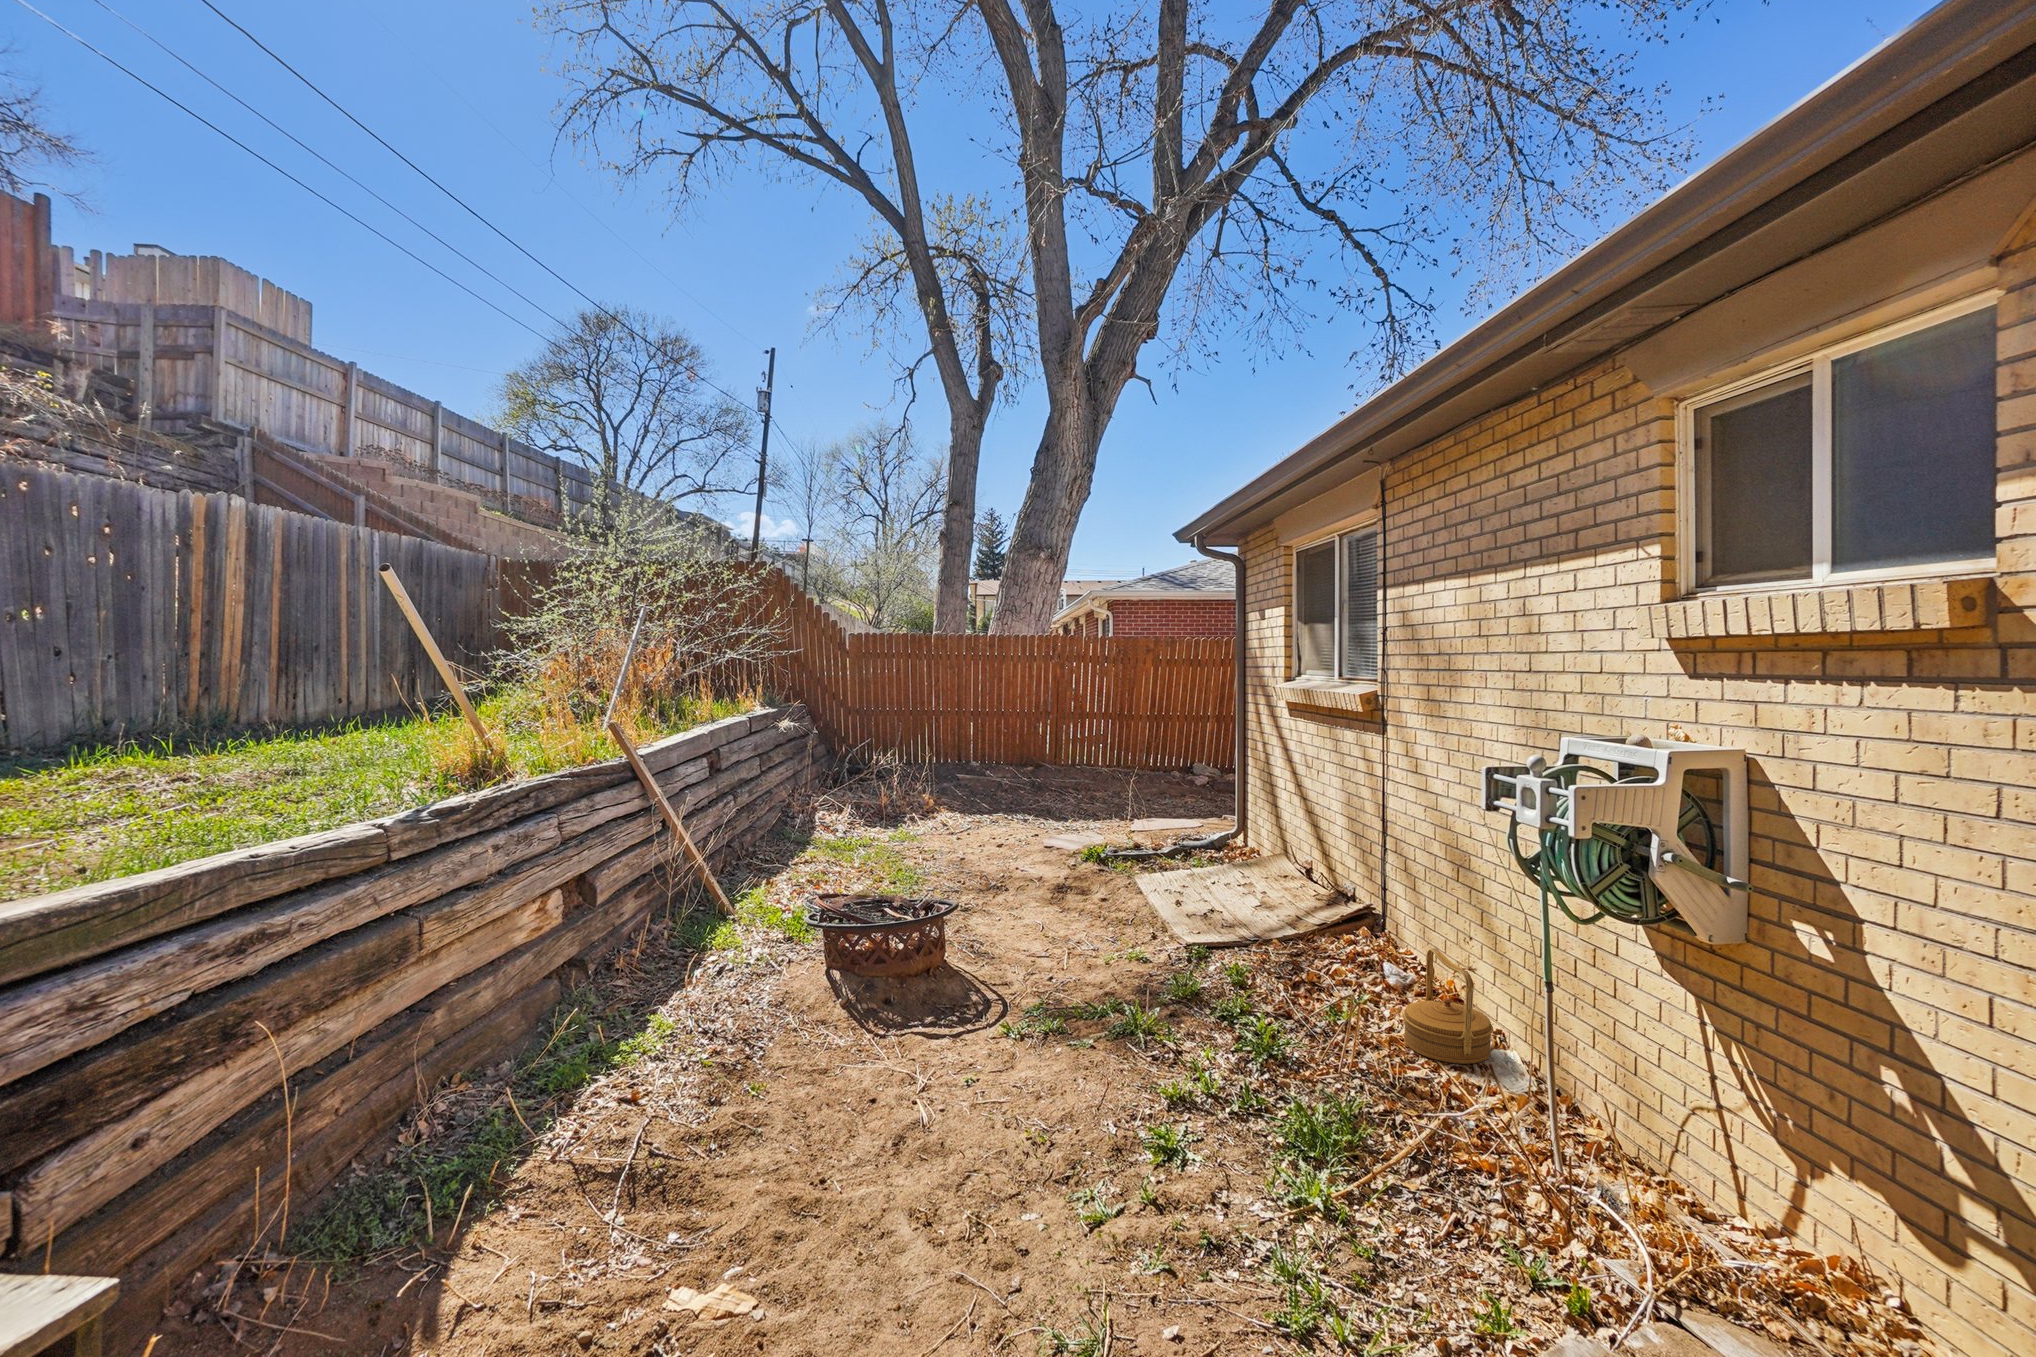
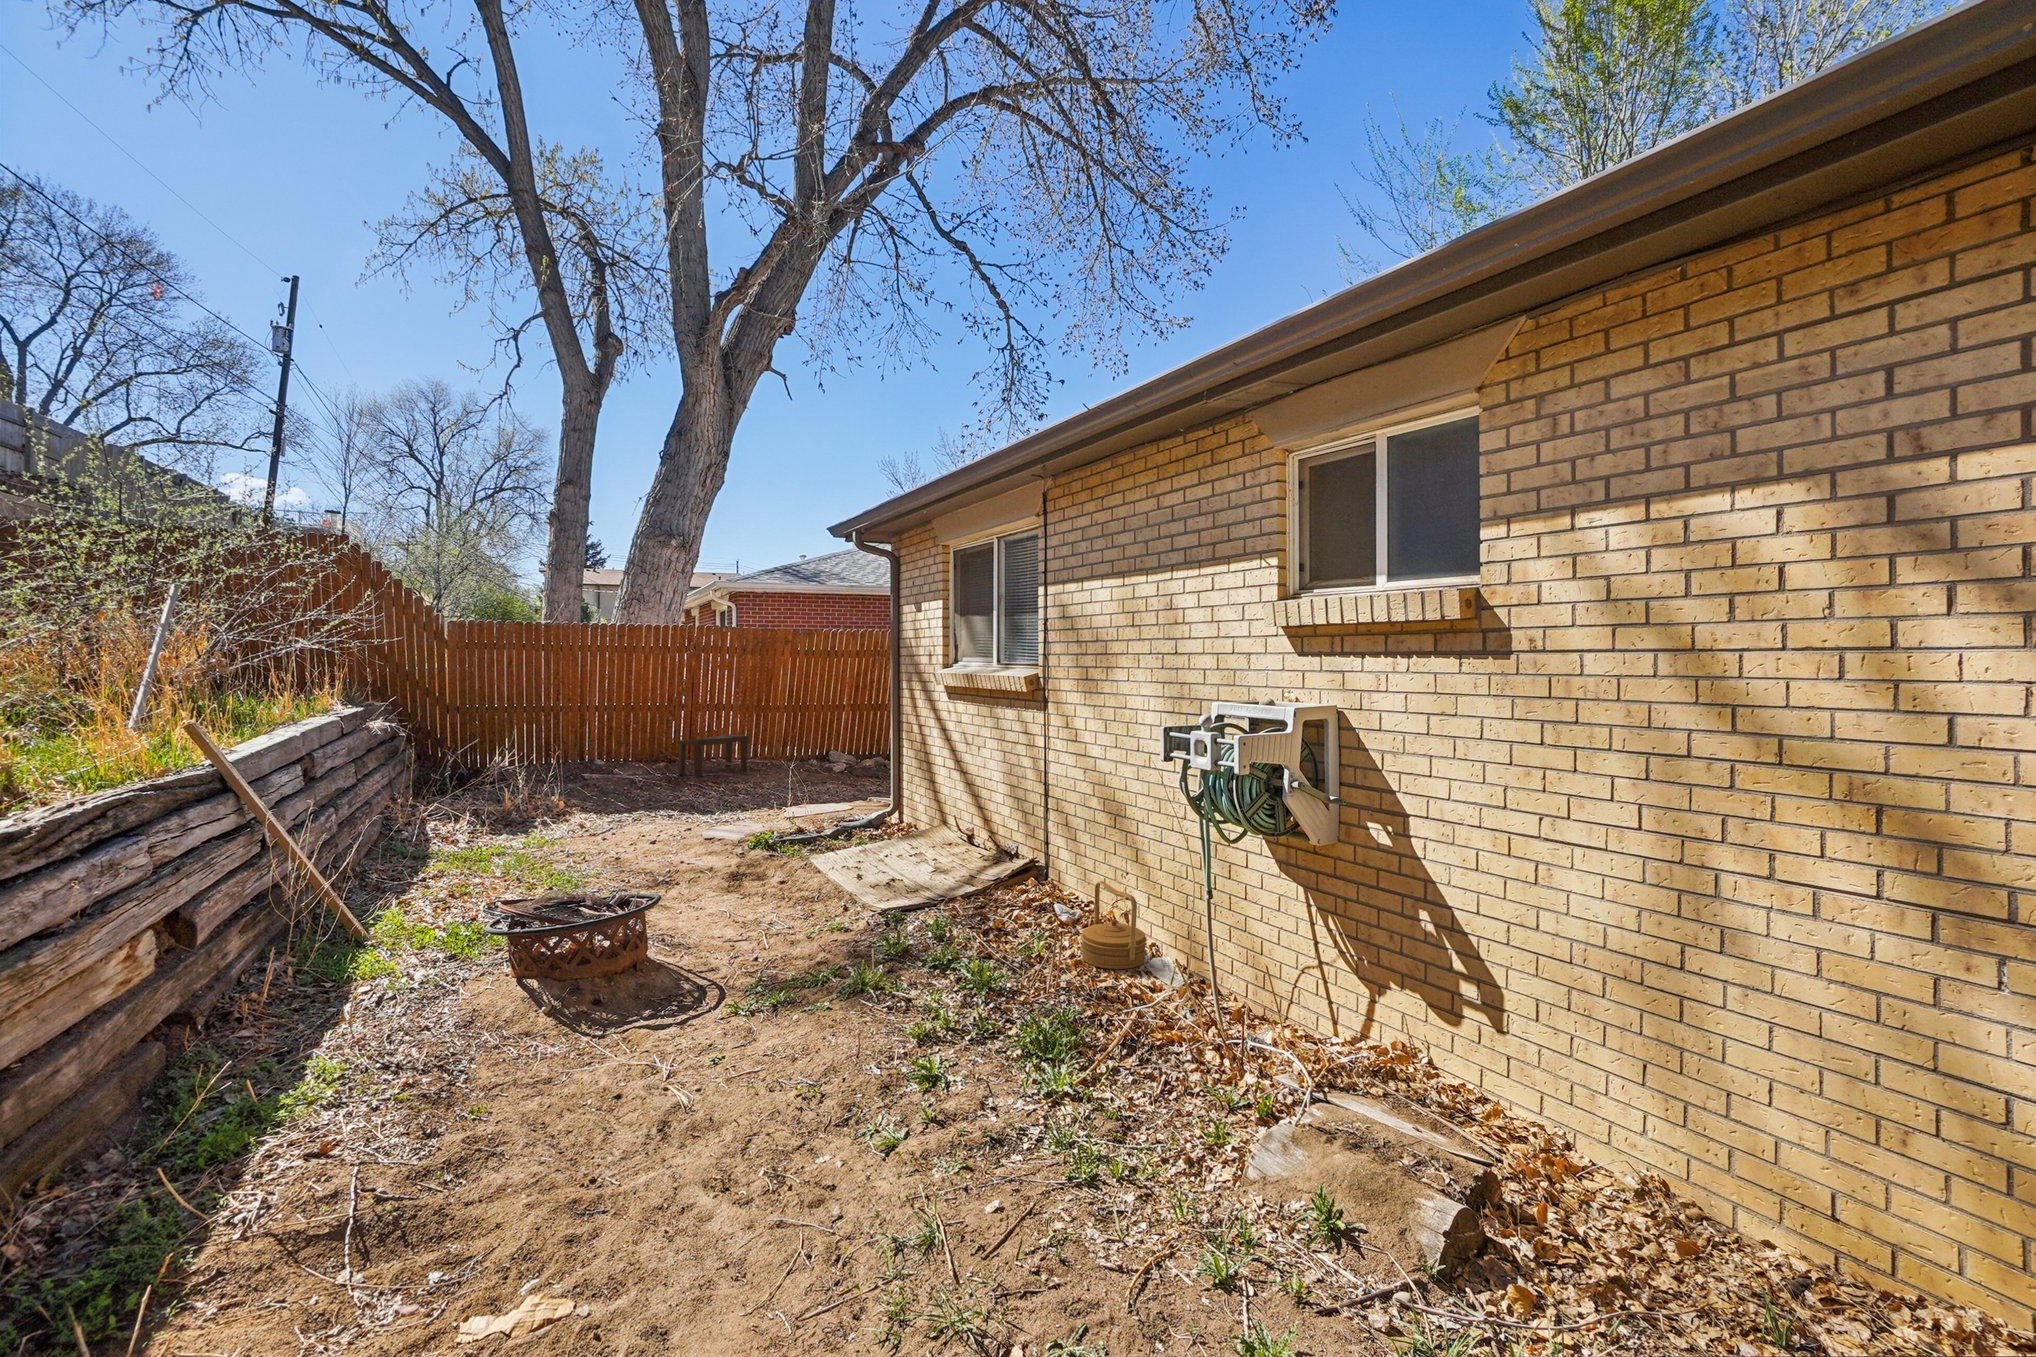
bench: none [1041,740,1109,782] -> present [678,734,749,777]

